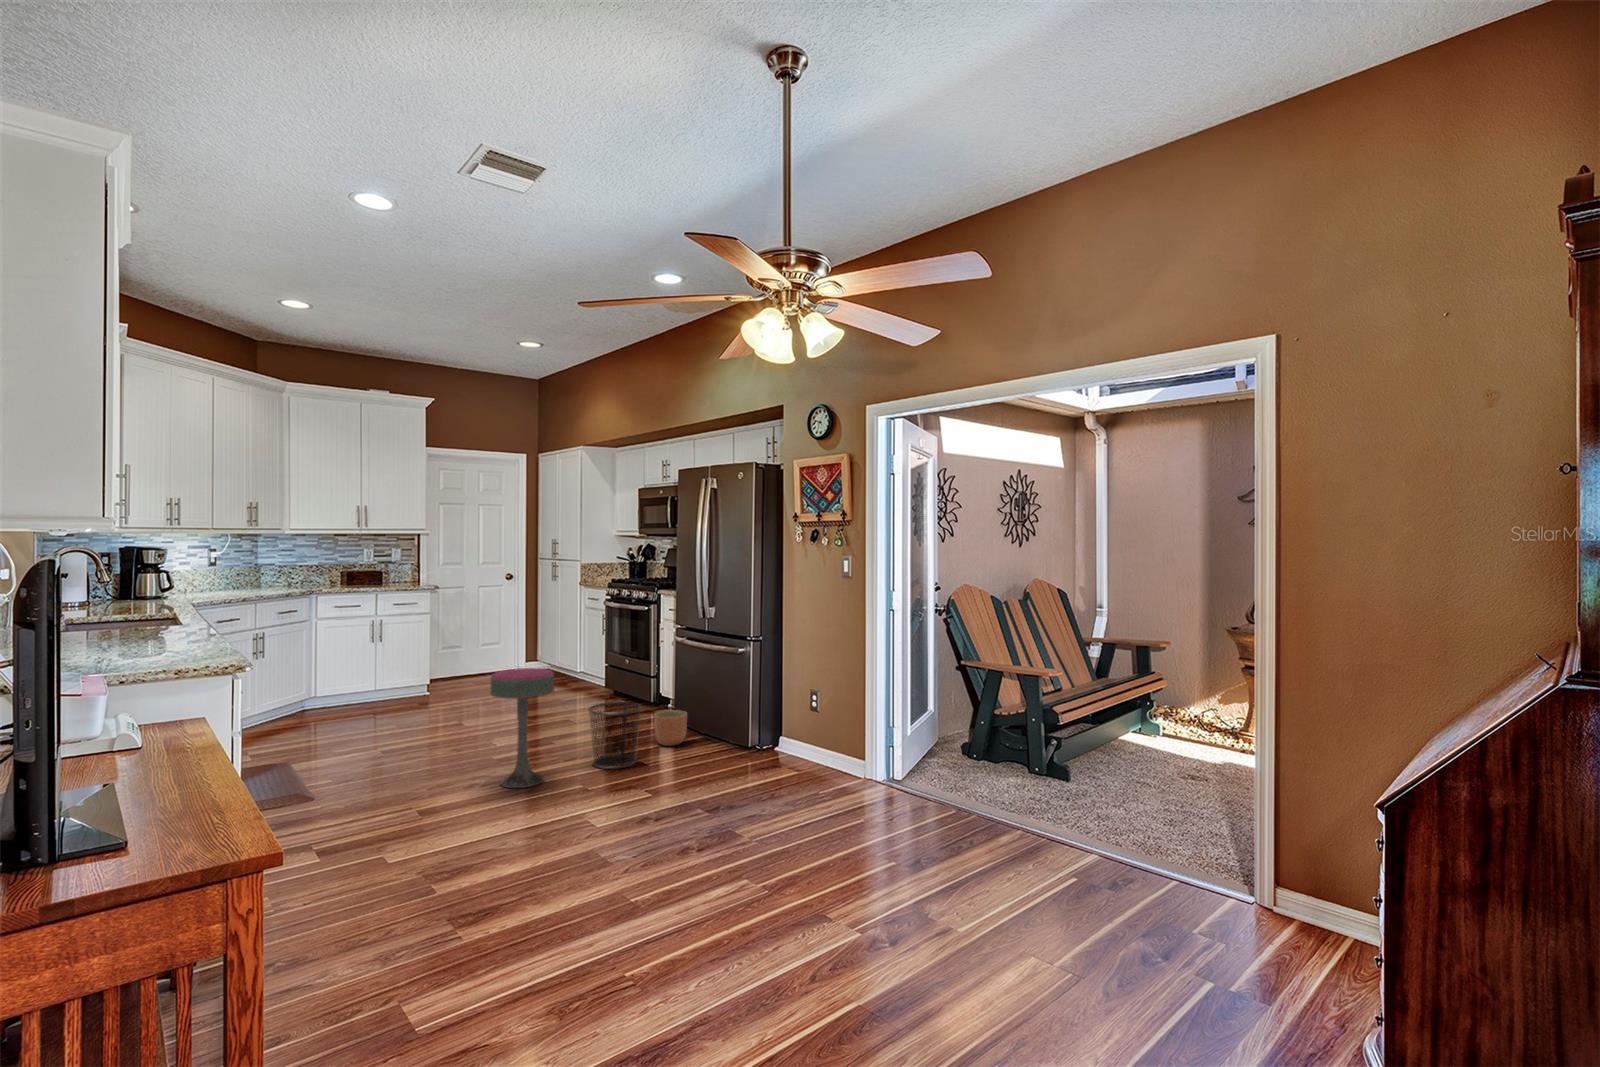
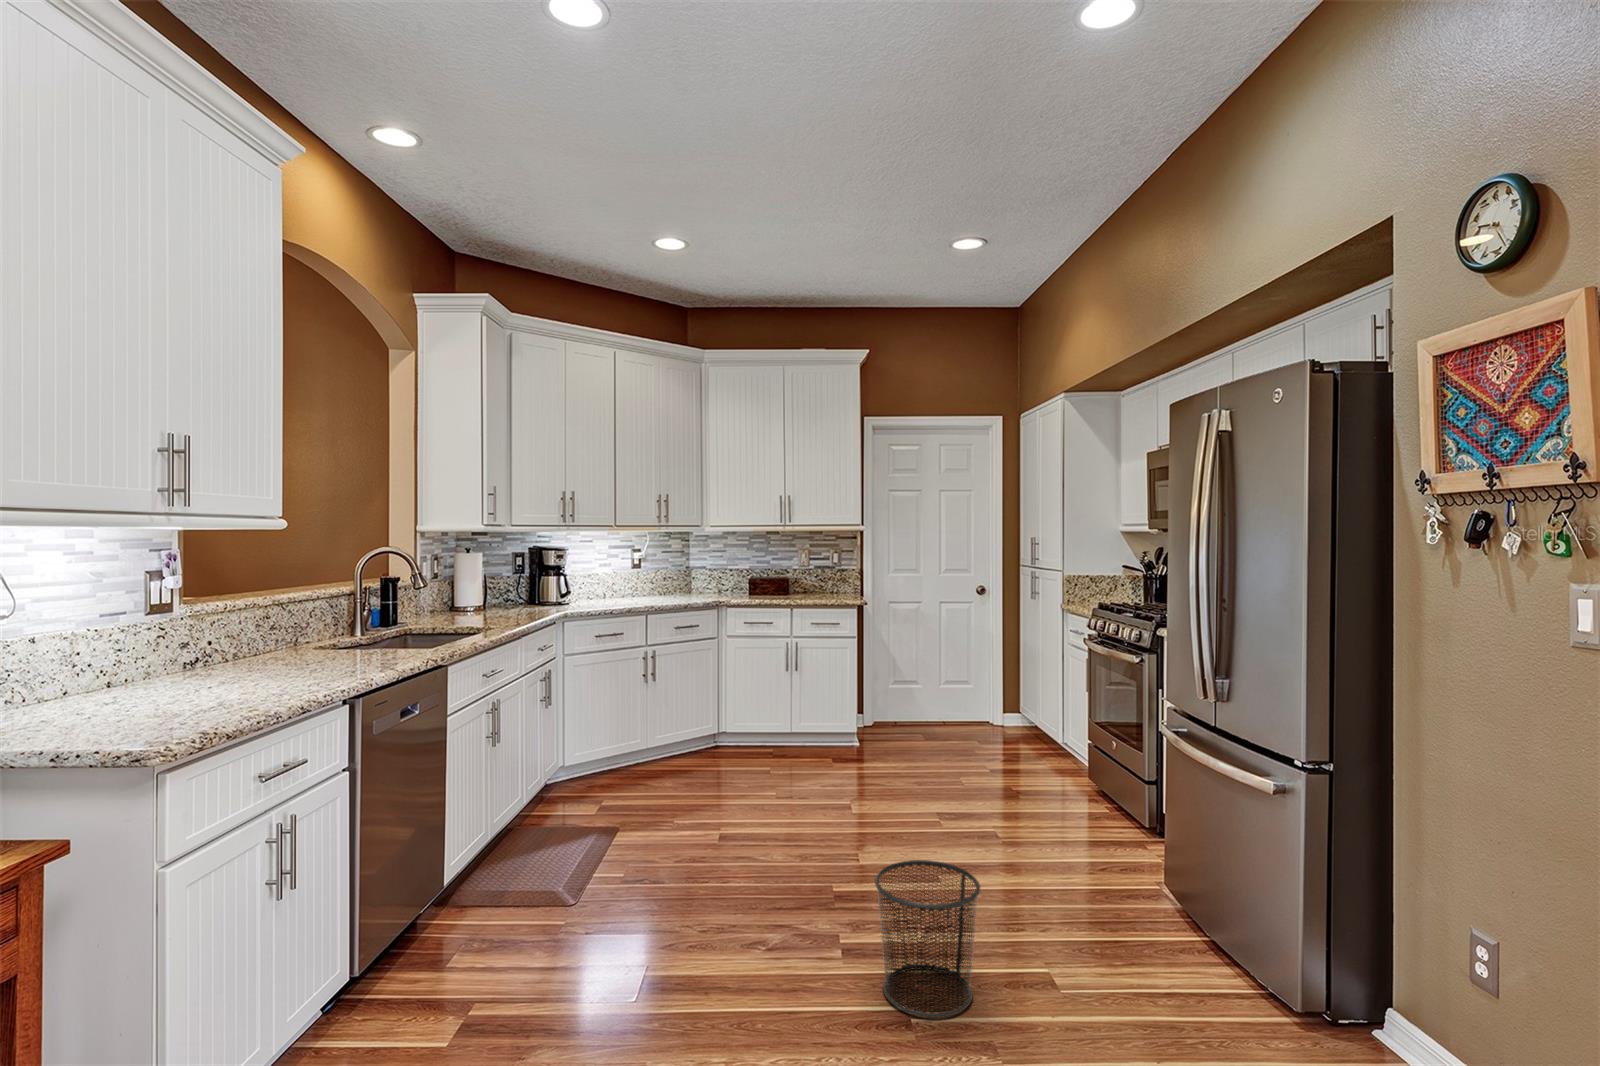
bar stool: present [490,668,554,788] -> none [686,770,795,1004]
planter: present [654,710,687,746] -> none [1045,894,1117,982]

